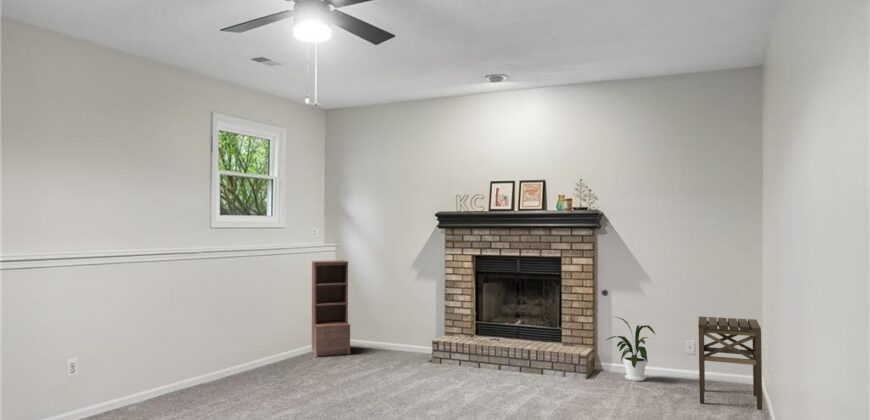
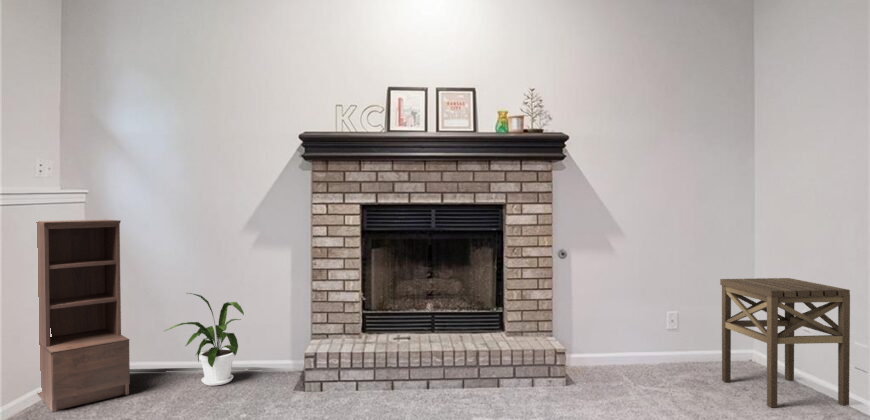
house plant: present [606,317,655,381] -> present [165,293,244,386]

